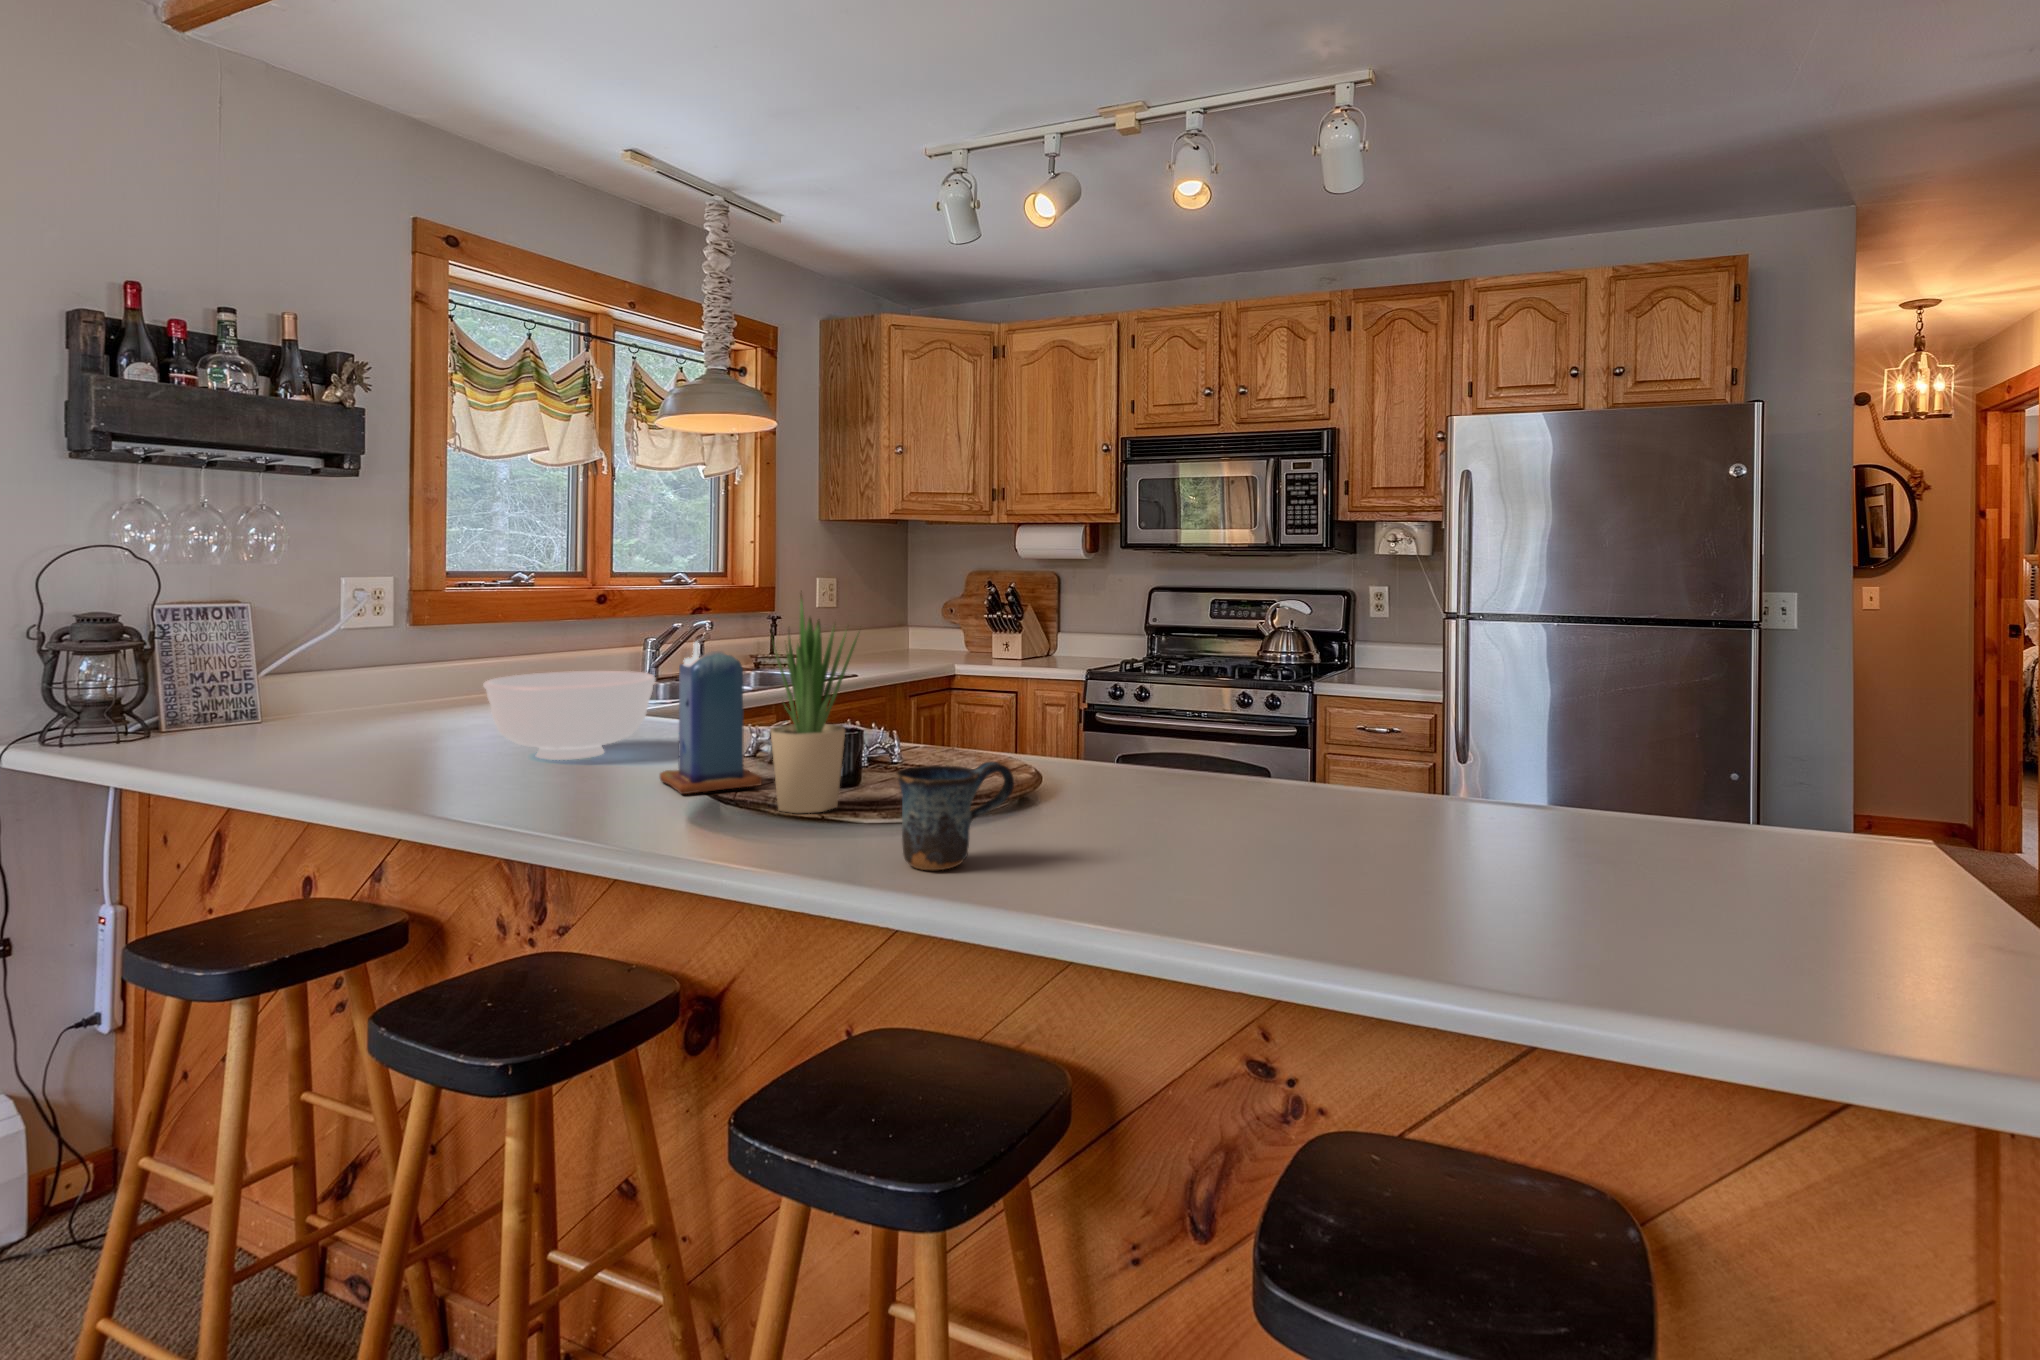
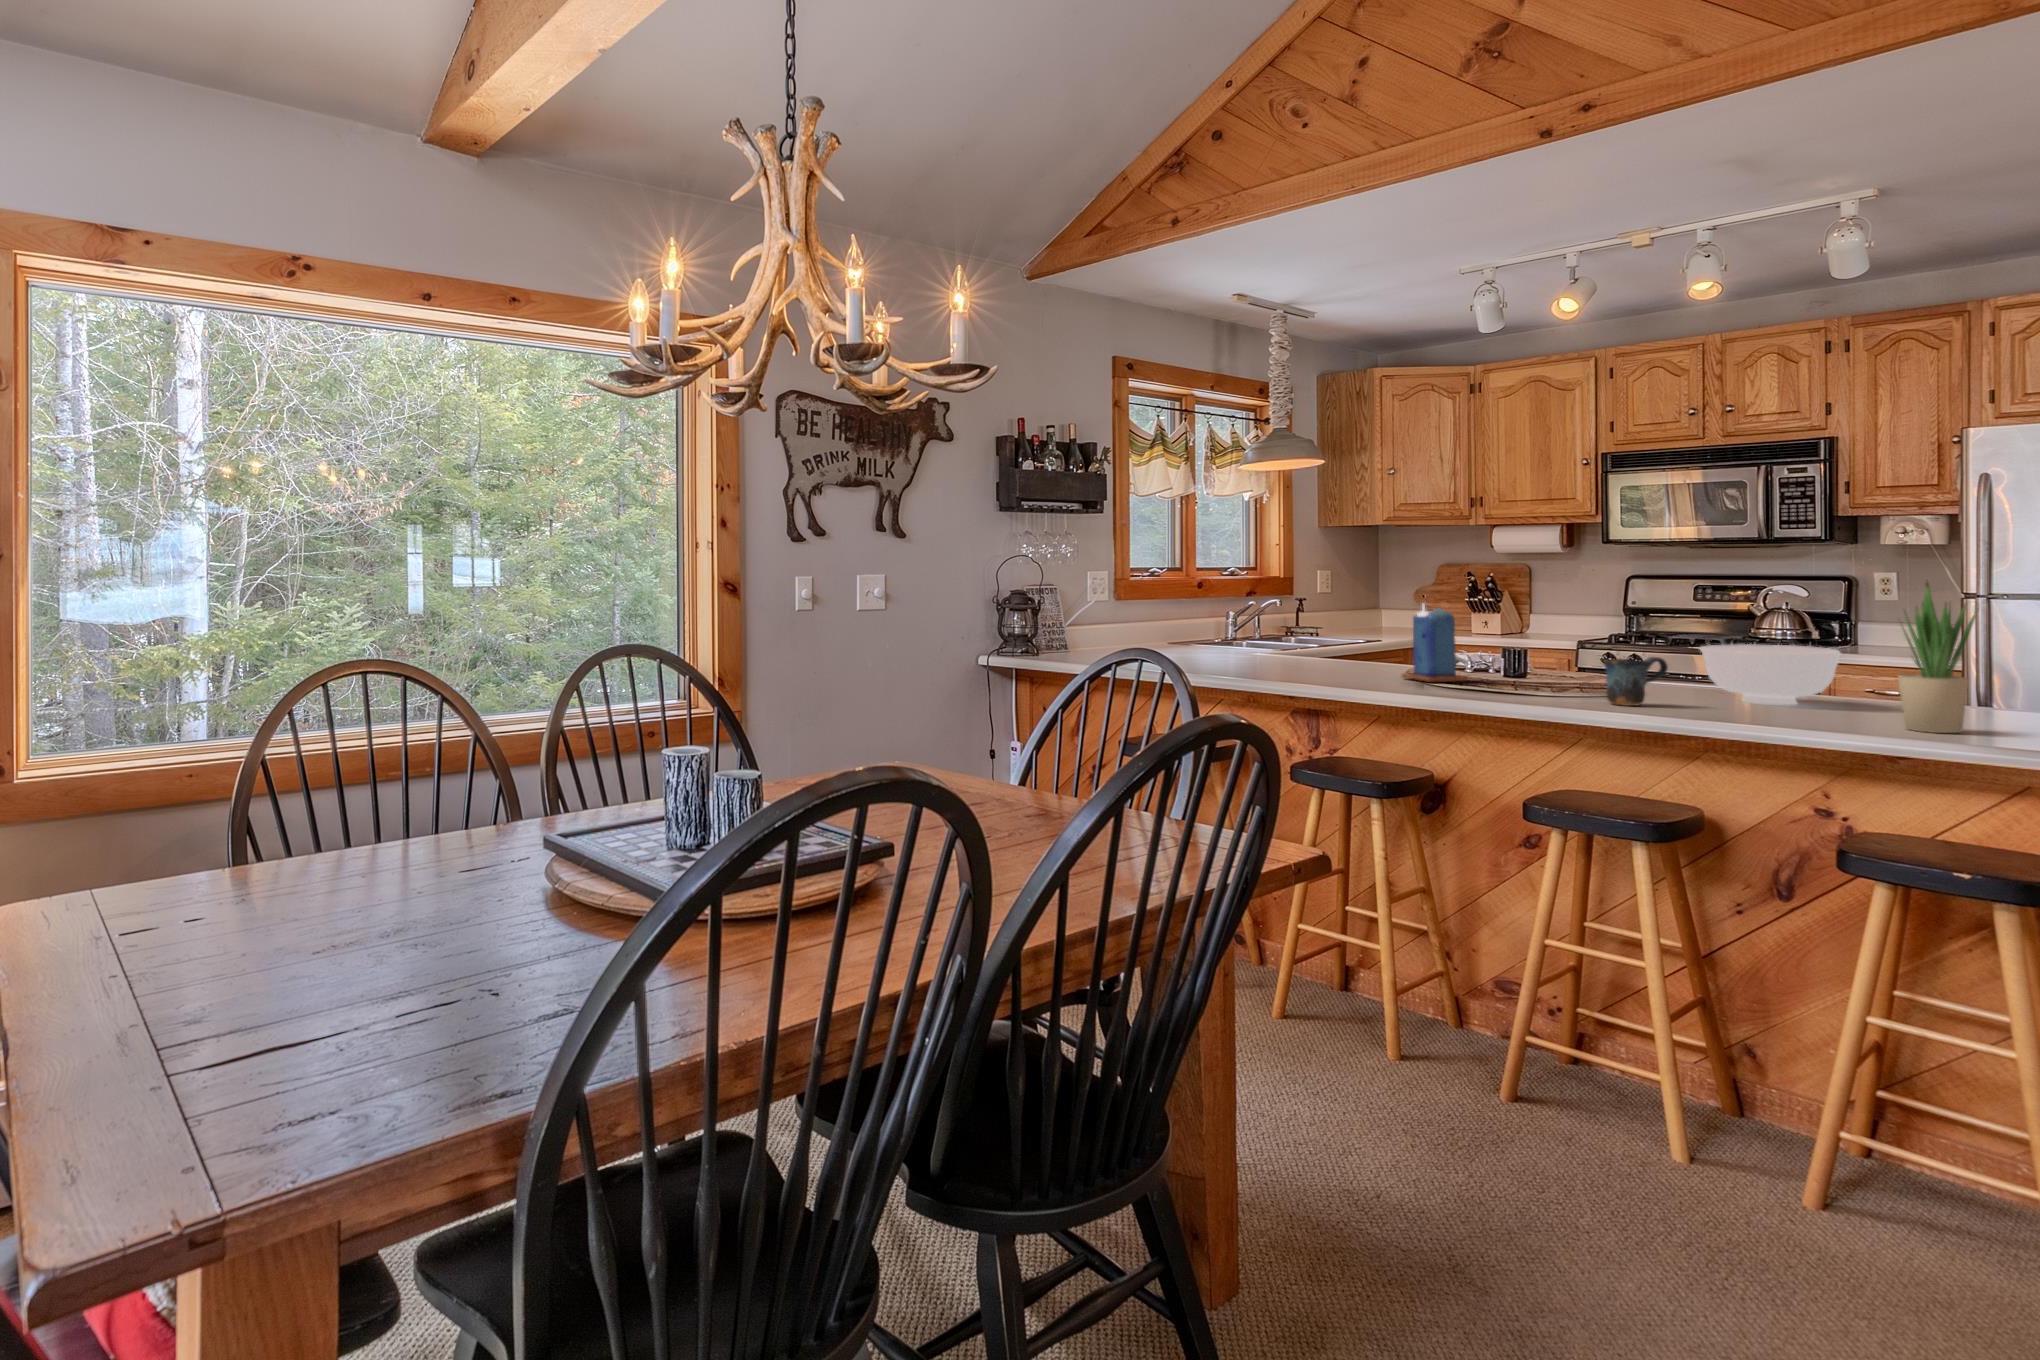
potted plant: present [770,591,858,813] -> present [1898,582,1979,733]
bowl: present [483,671,655,760] -> present [1700,644,1841,705]

